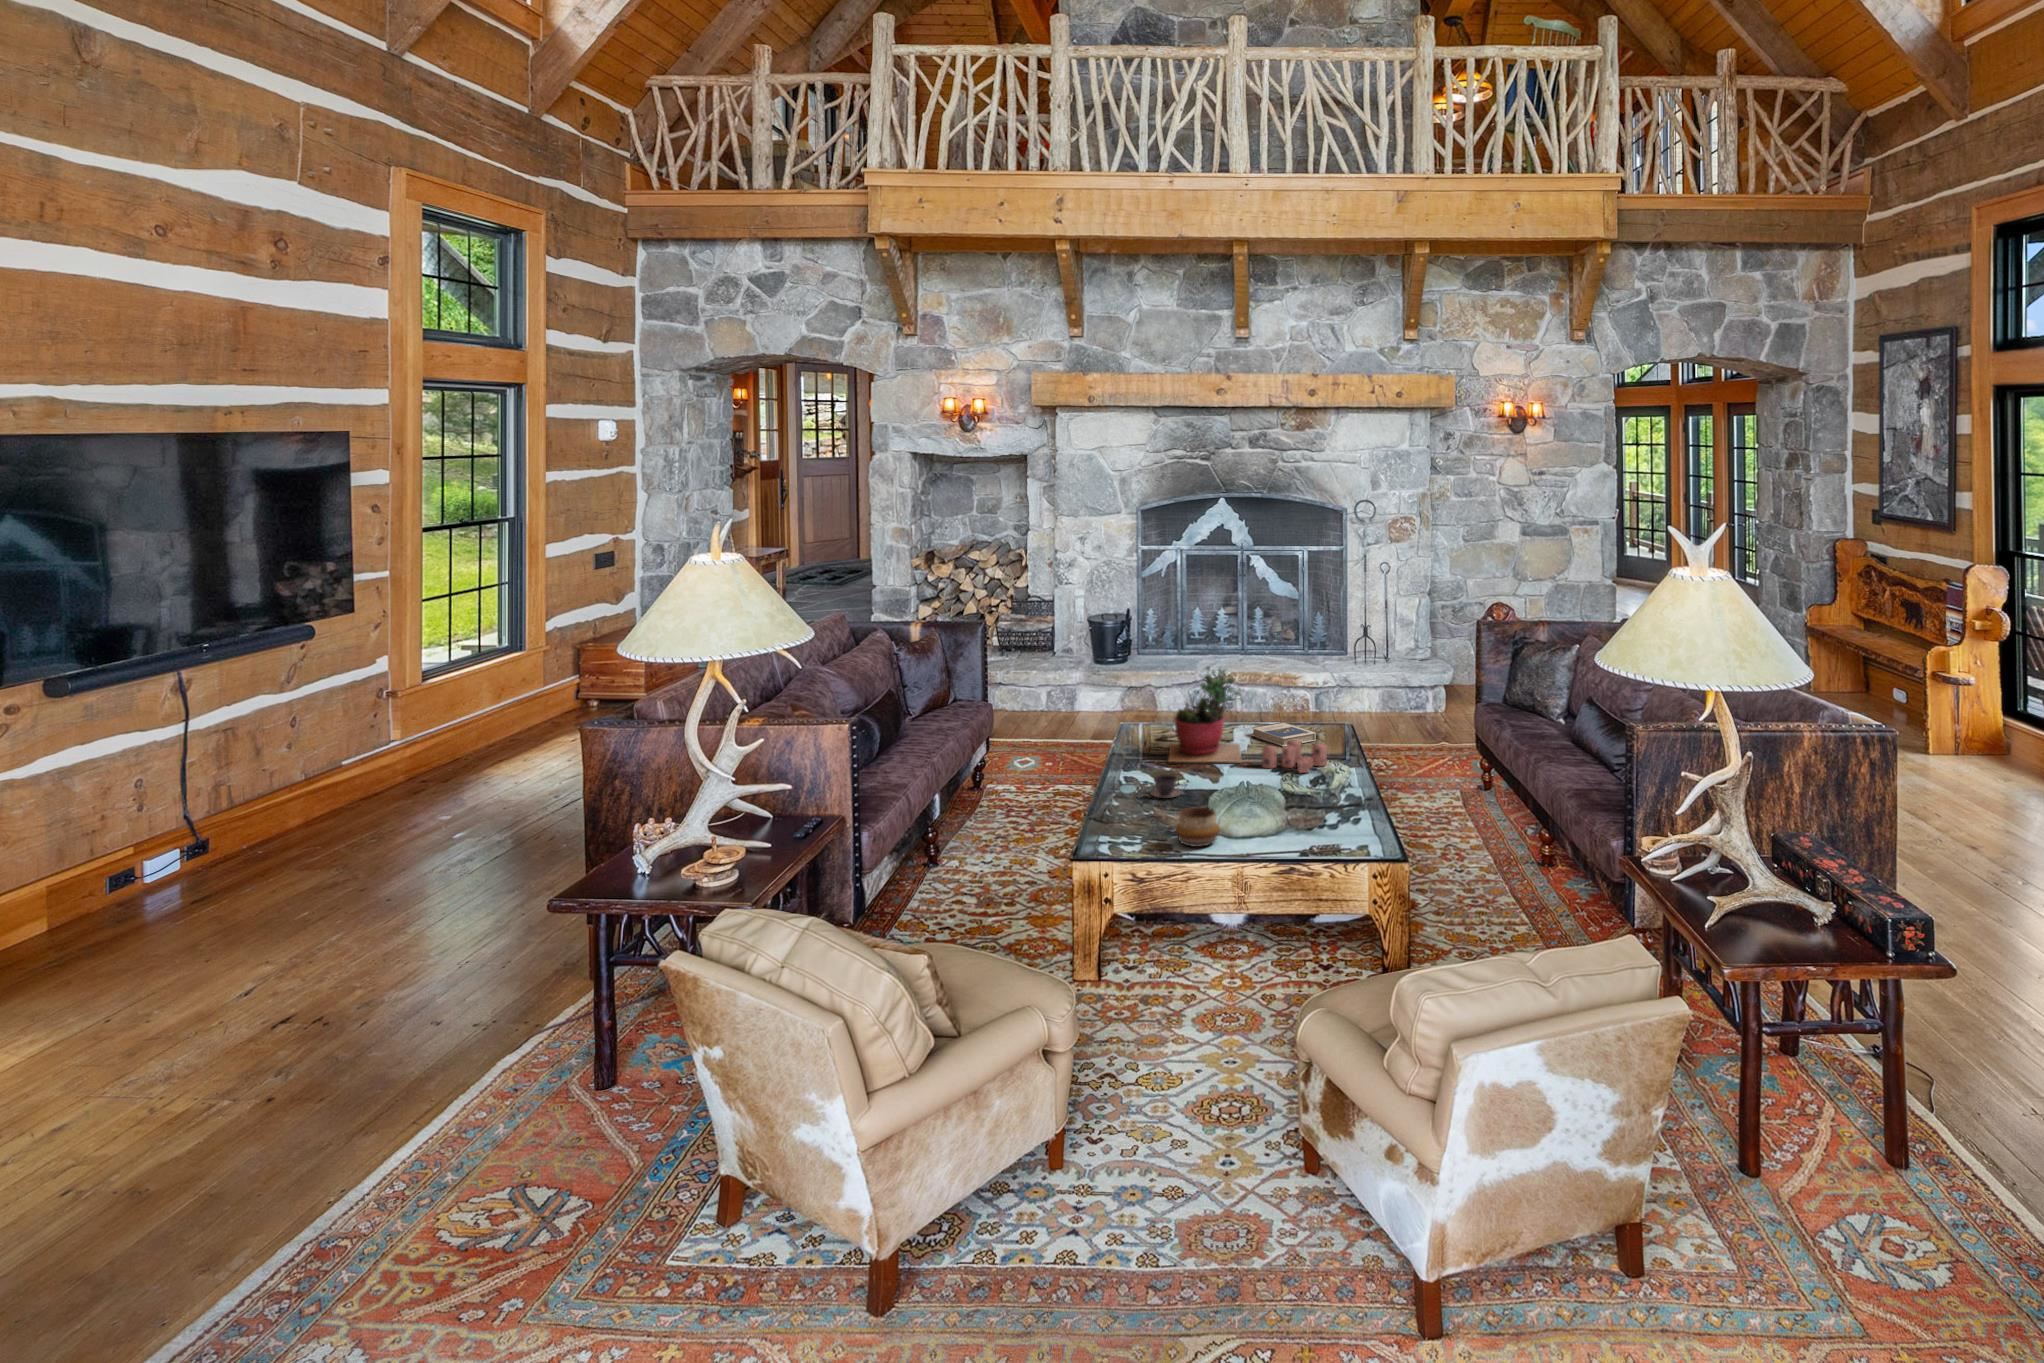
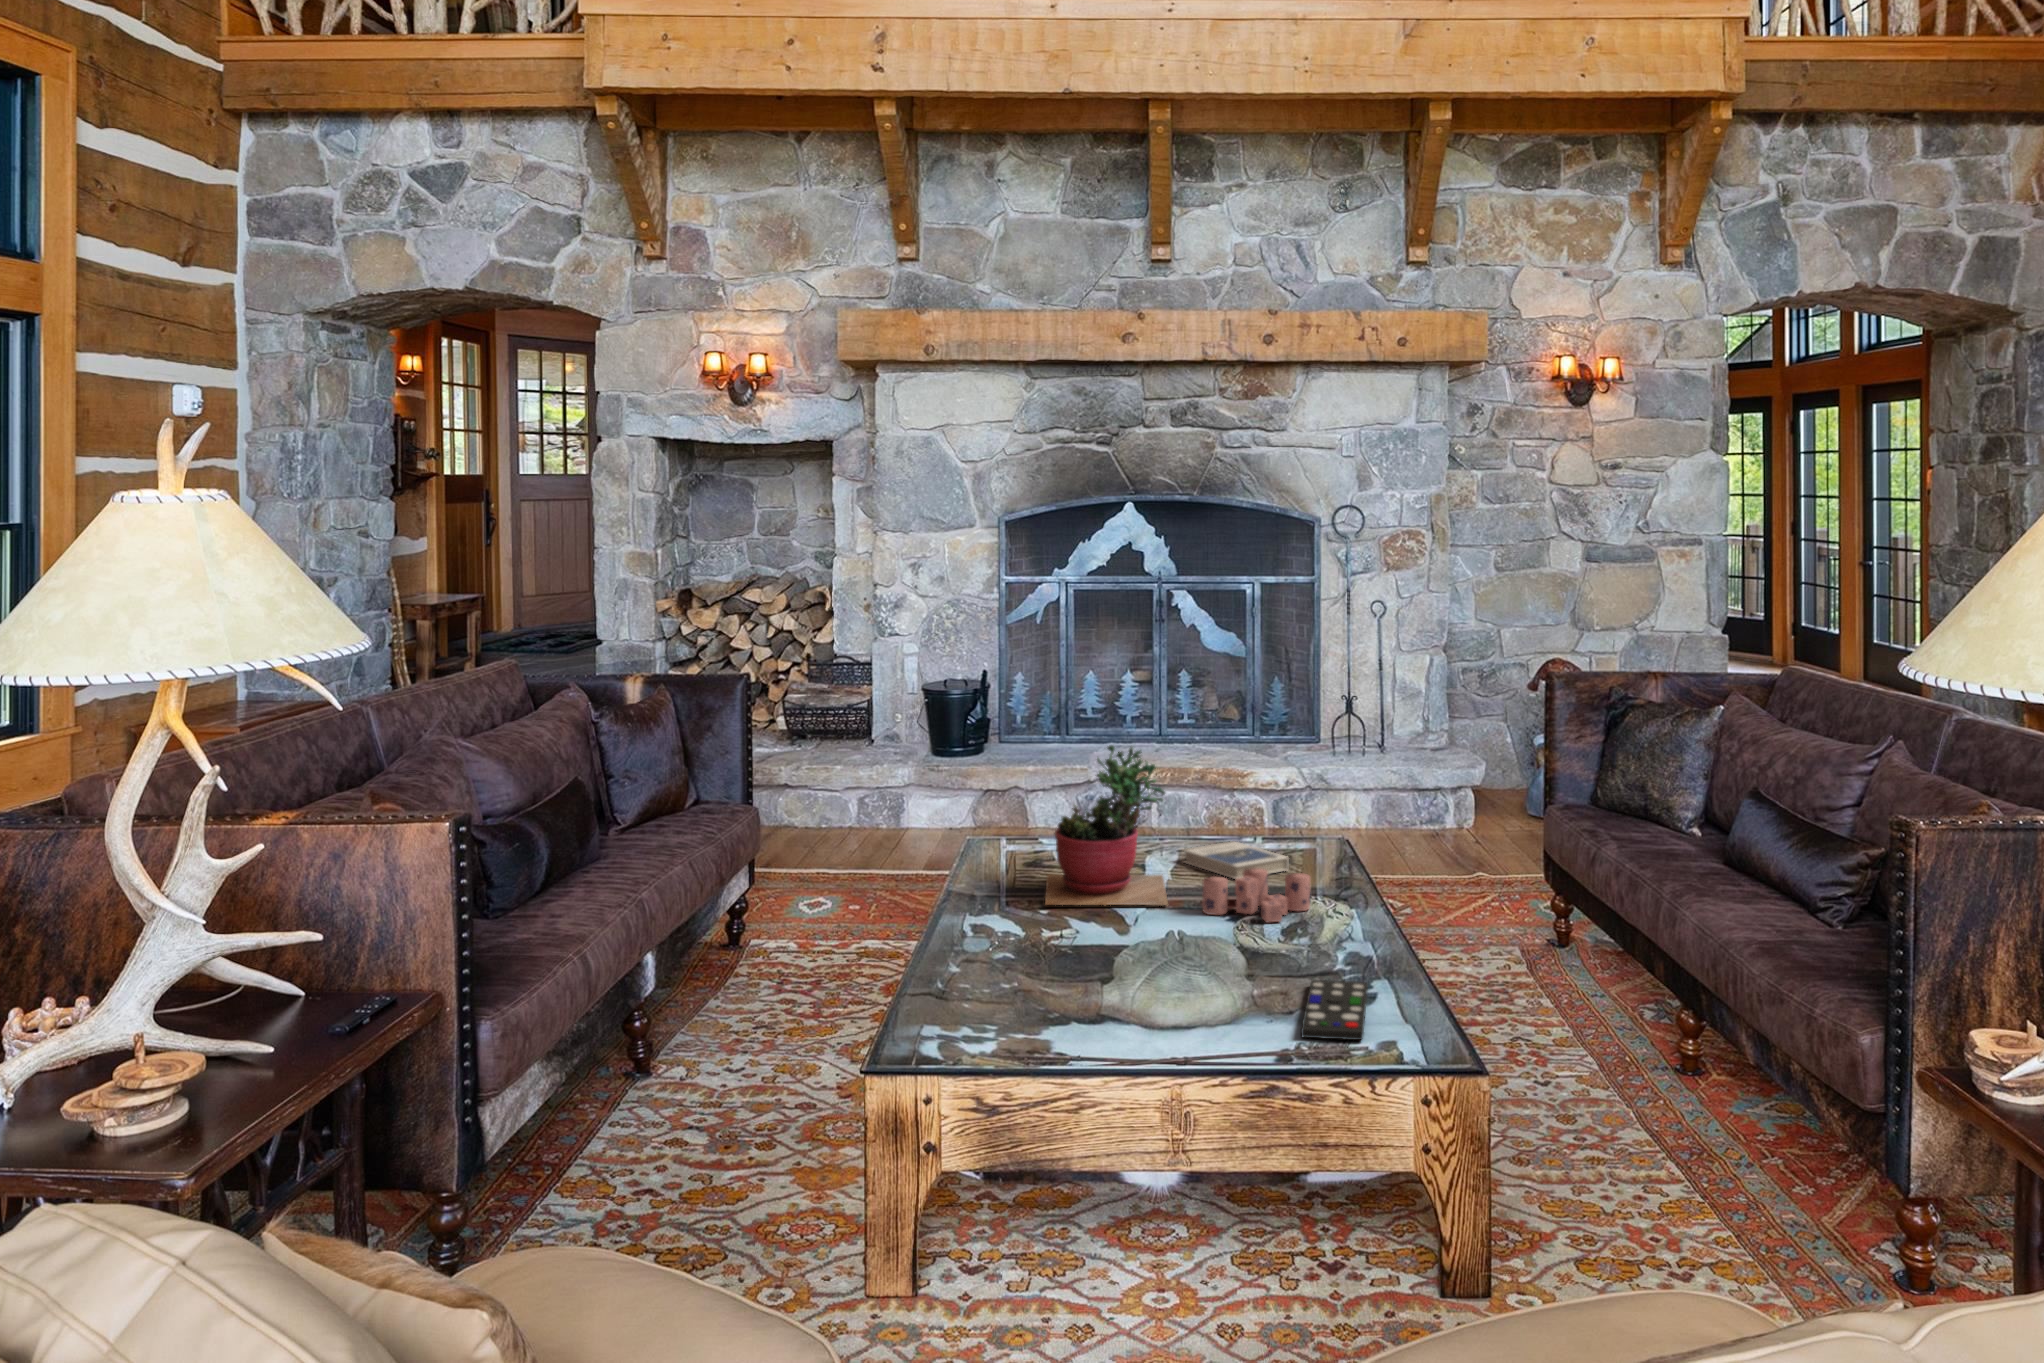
teacup: present [1151,775,1182,798] -> none [1012,925,1068,964]
decorative bowl: present [1176,807,1219,847] -> none [1055,979,1133,1049]
remote control: none [1315,807,1356,842] -> present [1301,980,1368,1040]

